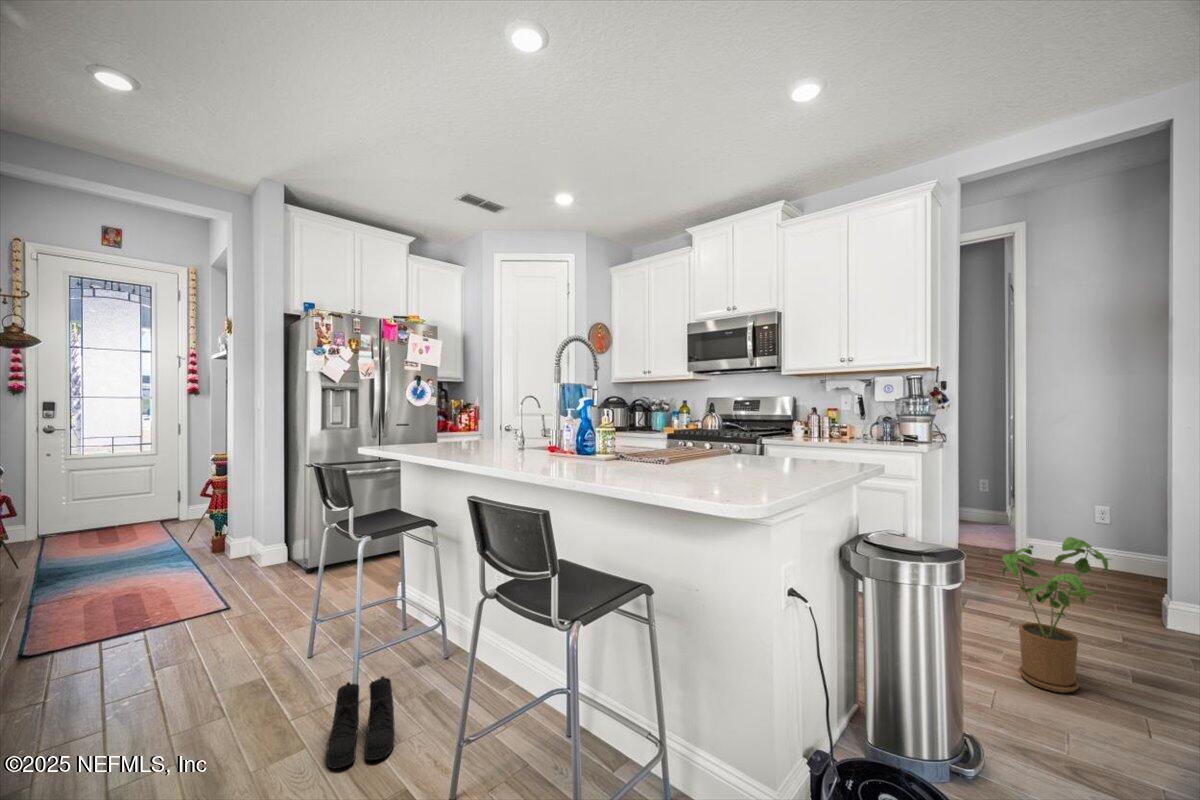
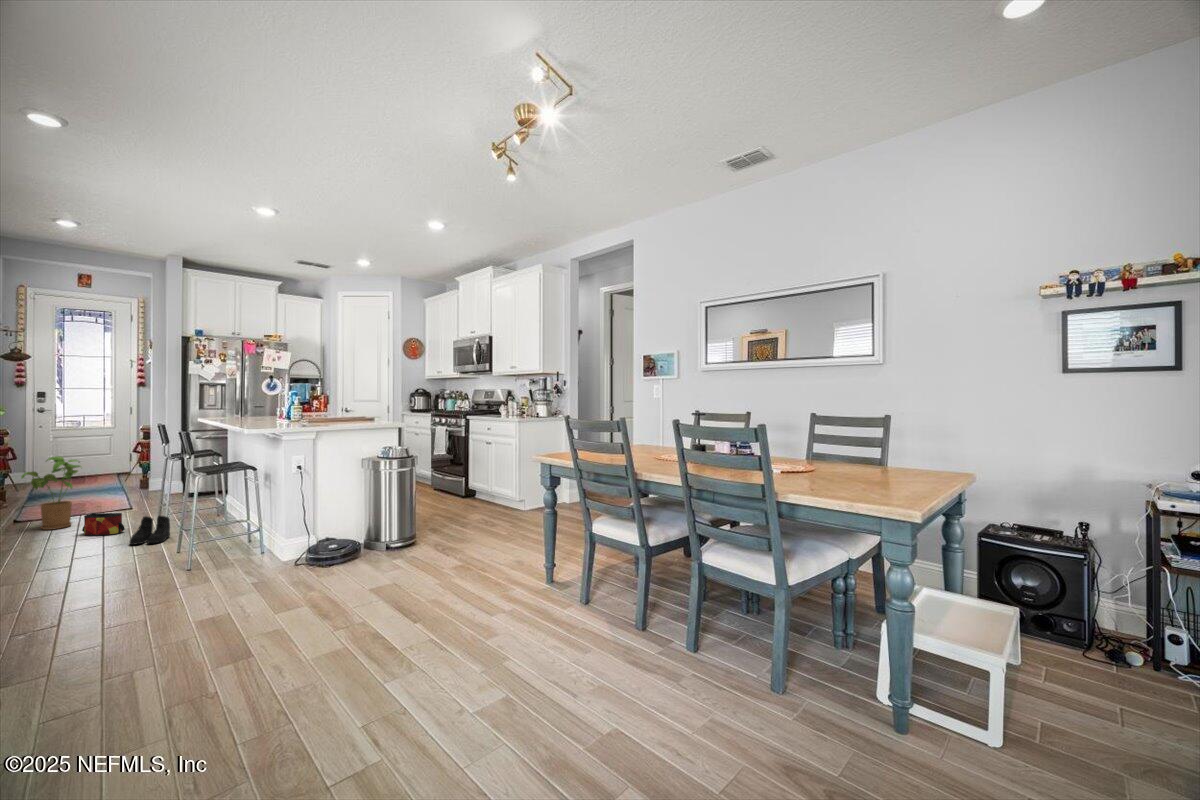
house plant: present [1002,537,1111,693] -> present [21,457,81,530]
bag: none [190,661,279,723] -> present [82,513,125,536]

